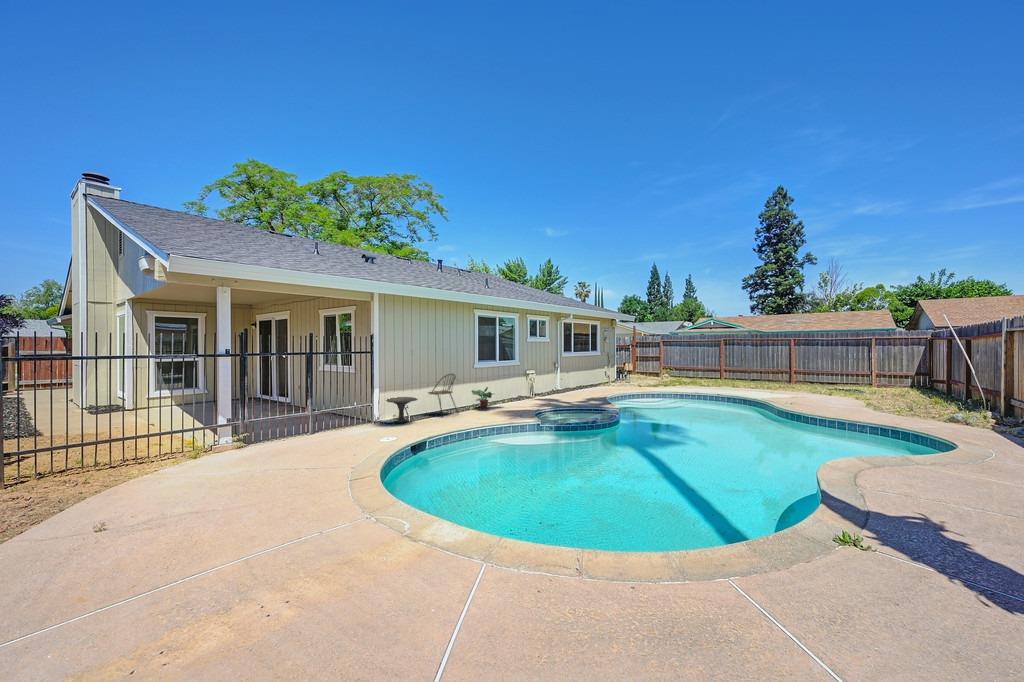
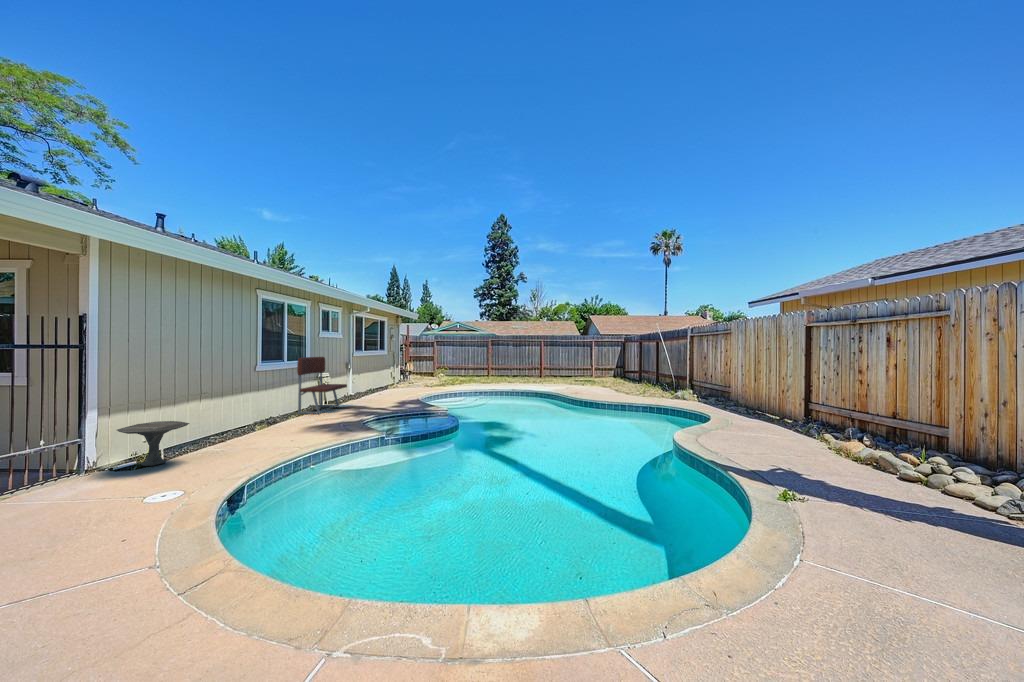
bench: none [505,358,545,403] -> present [297,357,347,414]
chair: present [428,374,458,417] -> none [186,380,249,446]
potted plant: present [472,387,493,409] -> none [256,395,303,427]

